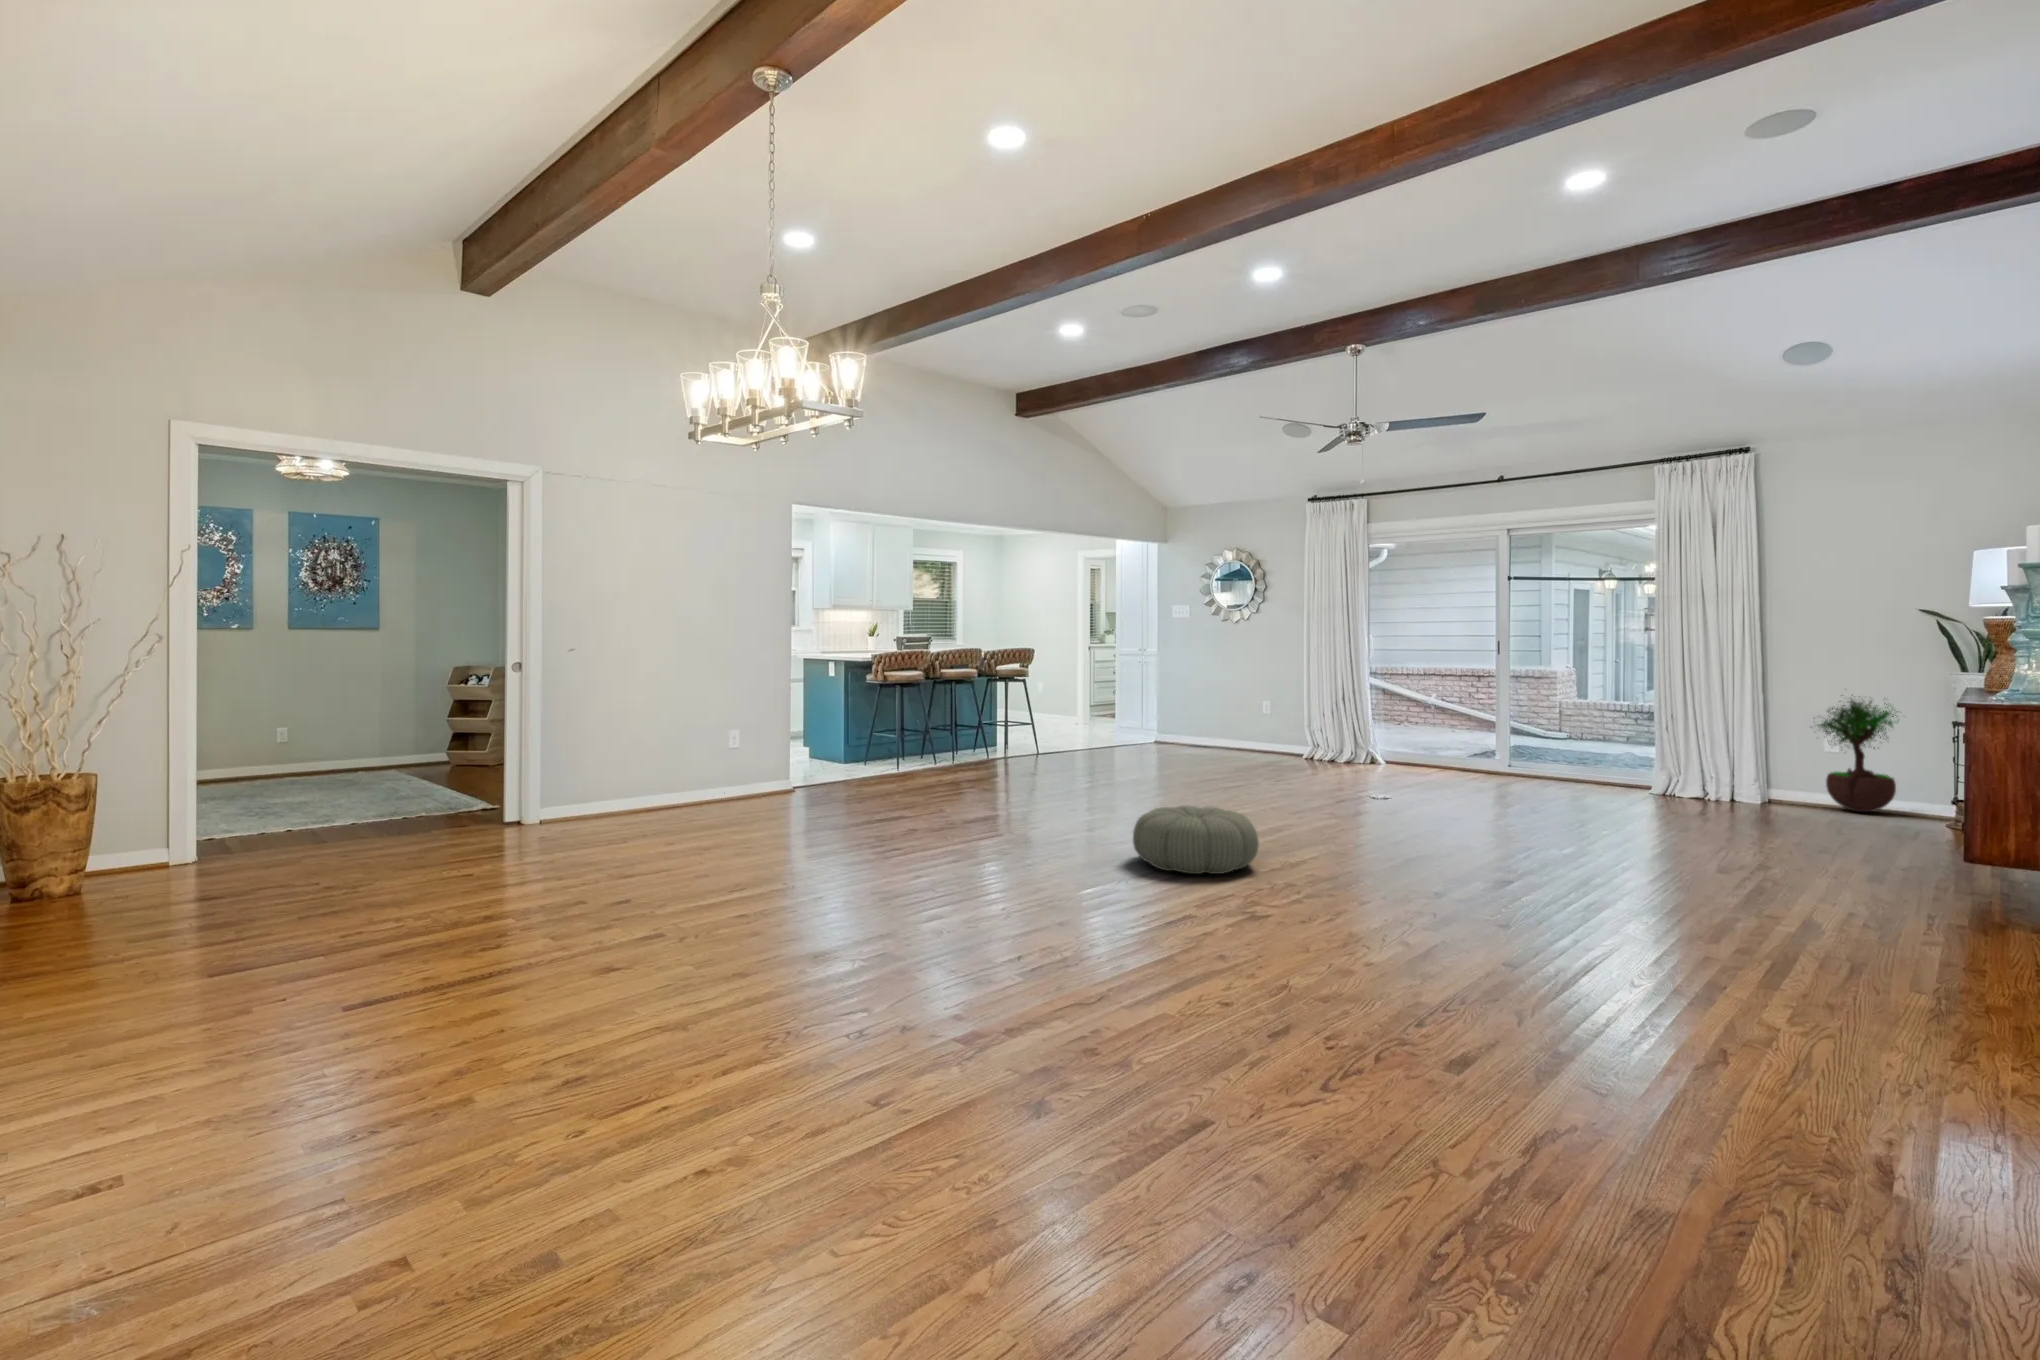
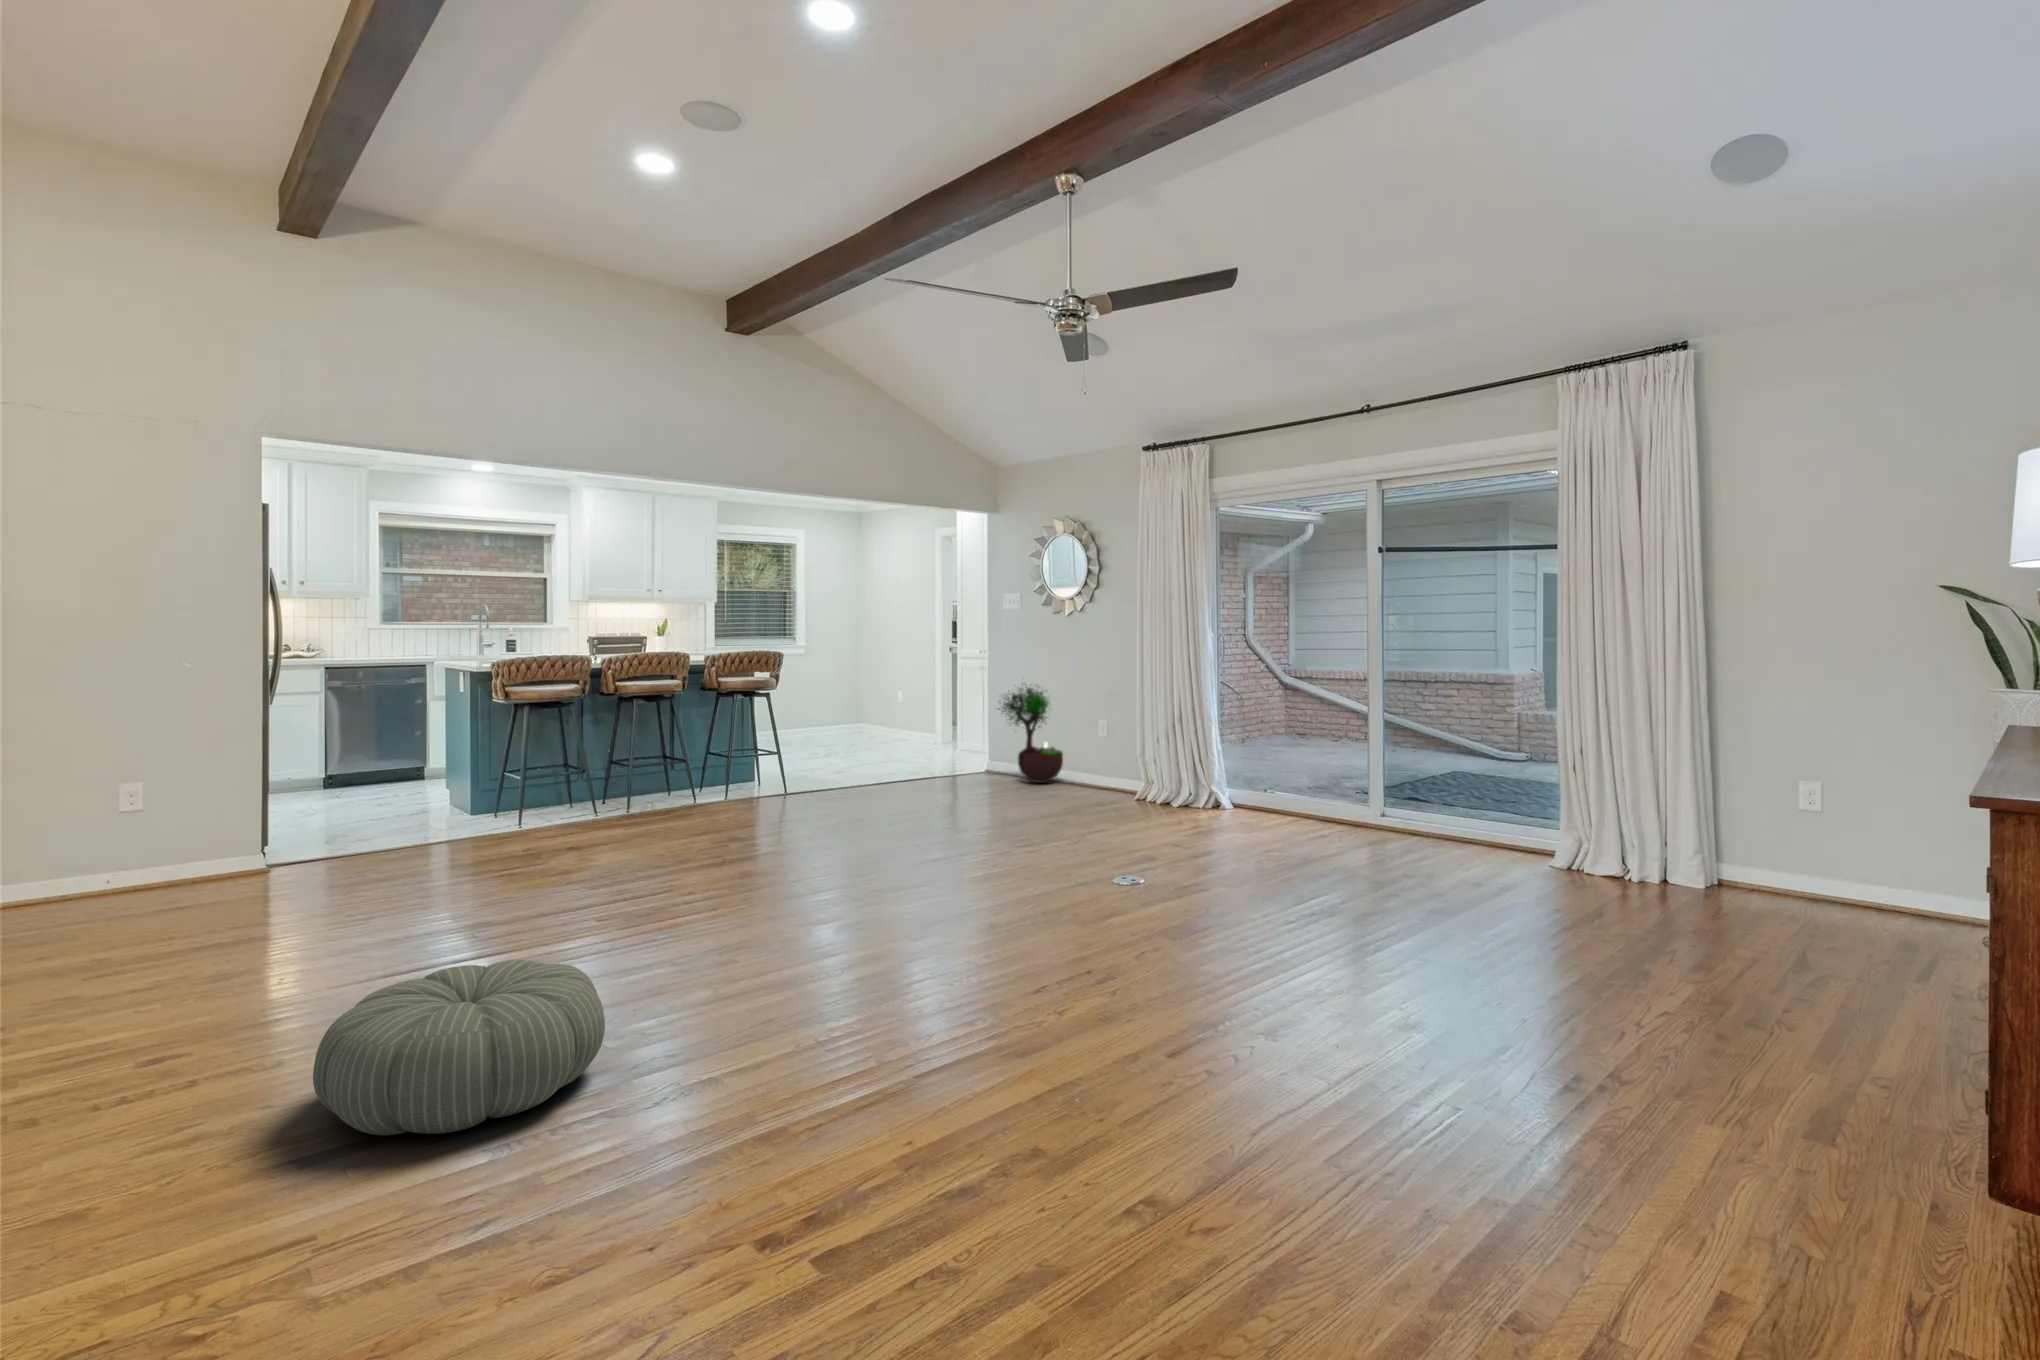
potted tree: present [1814,695,1899,812] -> present [998,683,1063,783]

